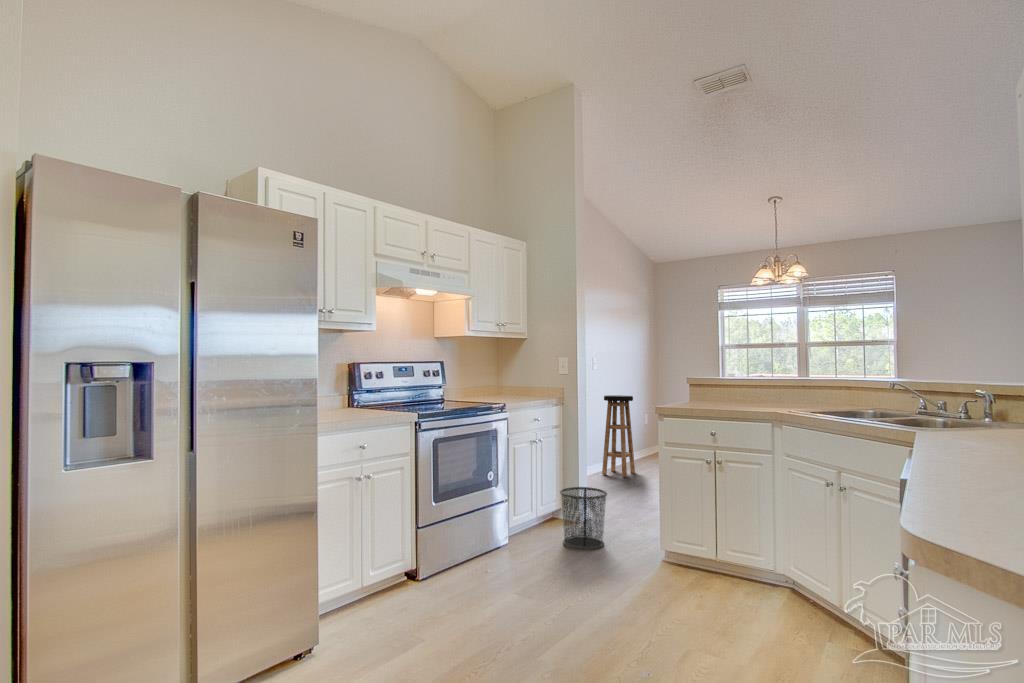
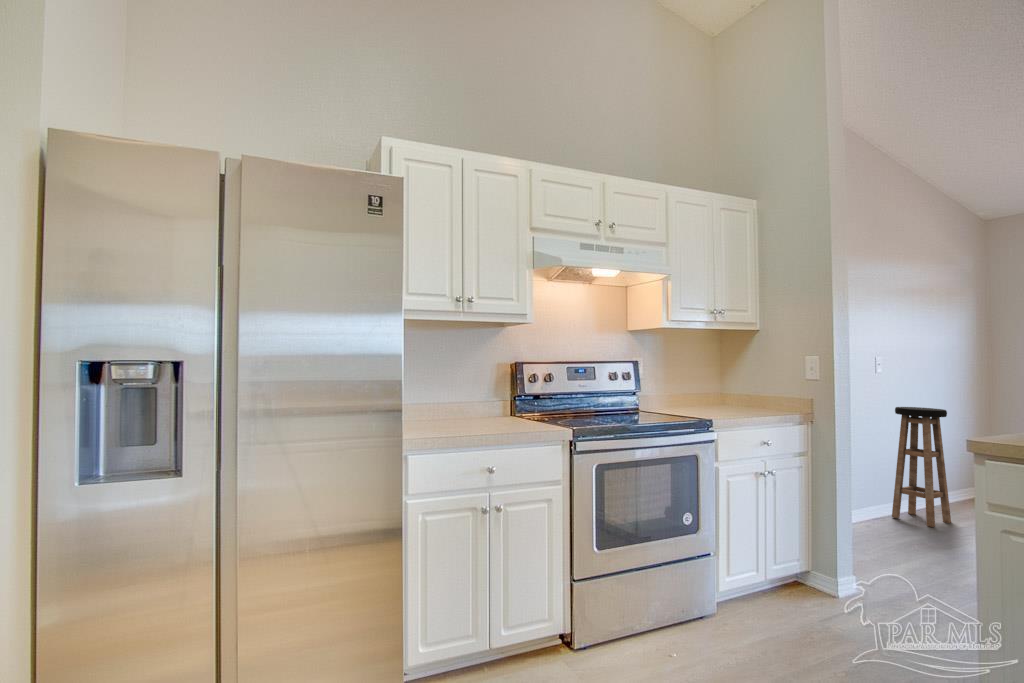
trash can: present [560,487,607,549] -> none [797,549,882,657]

